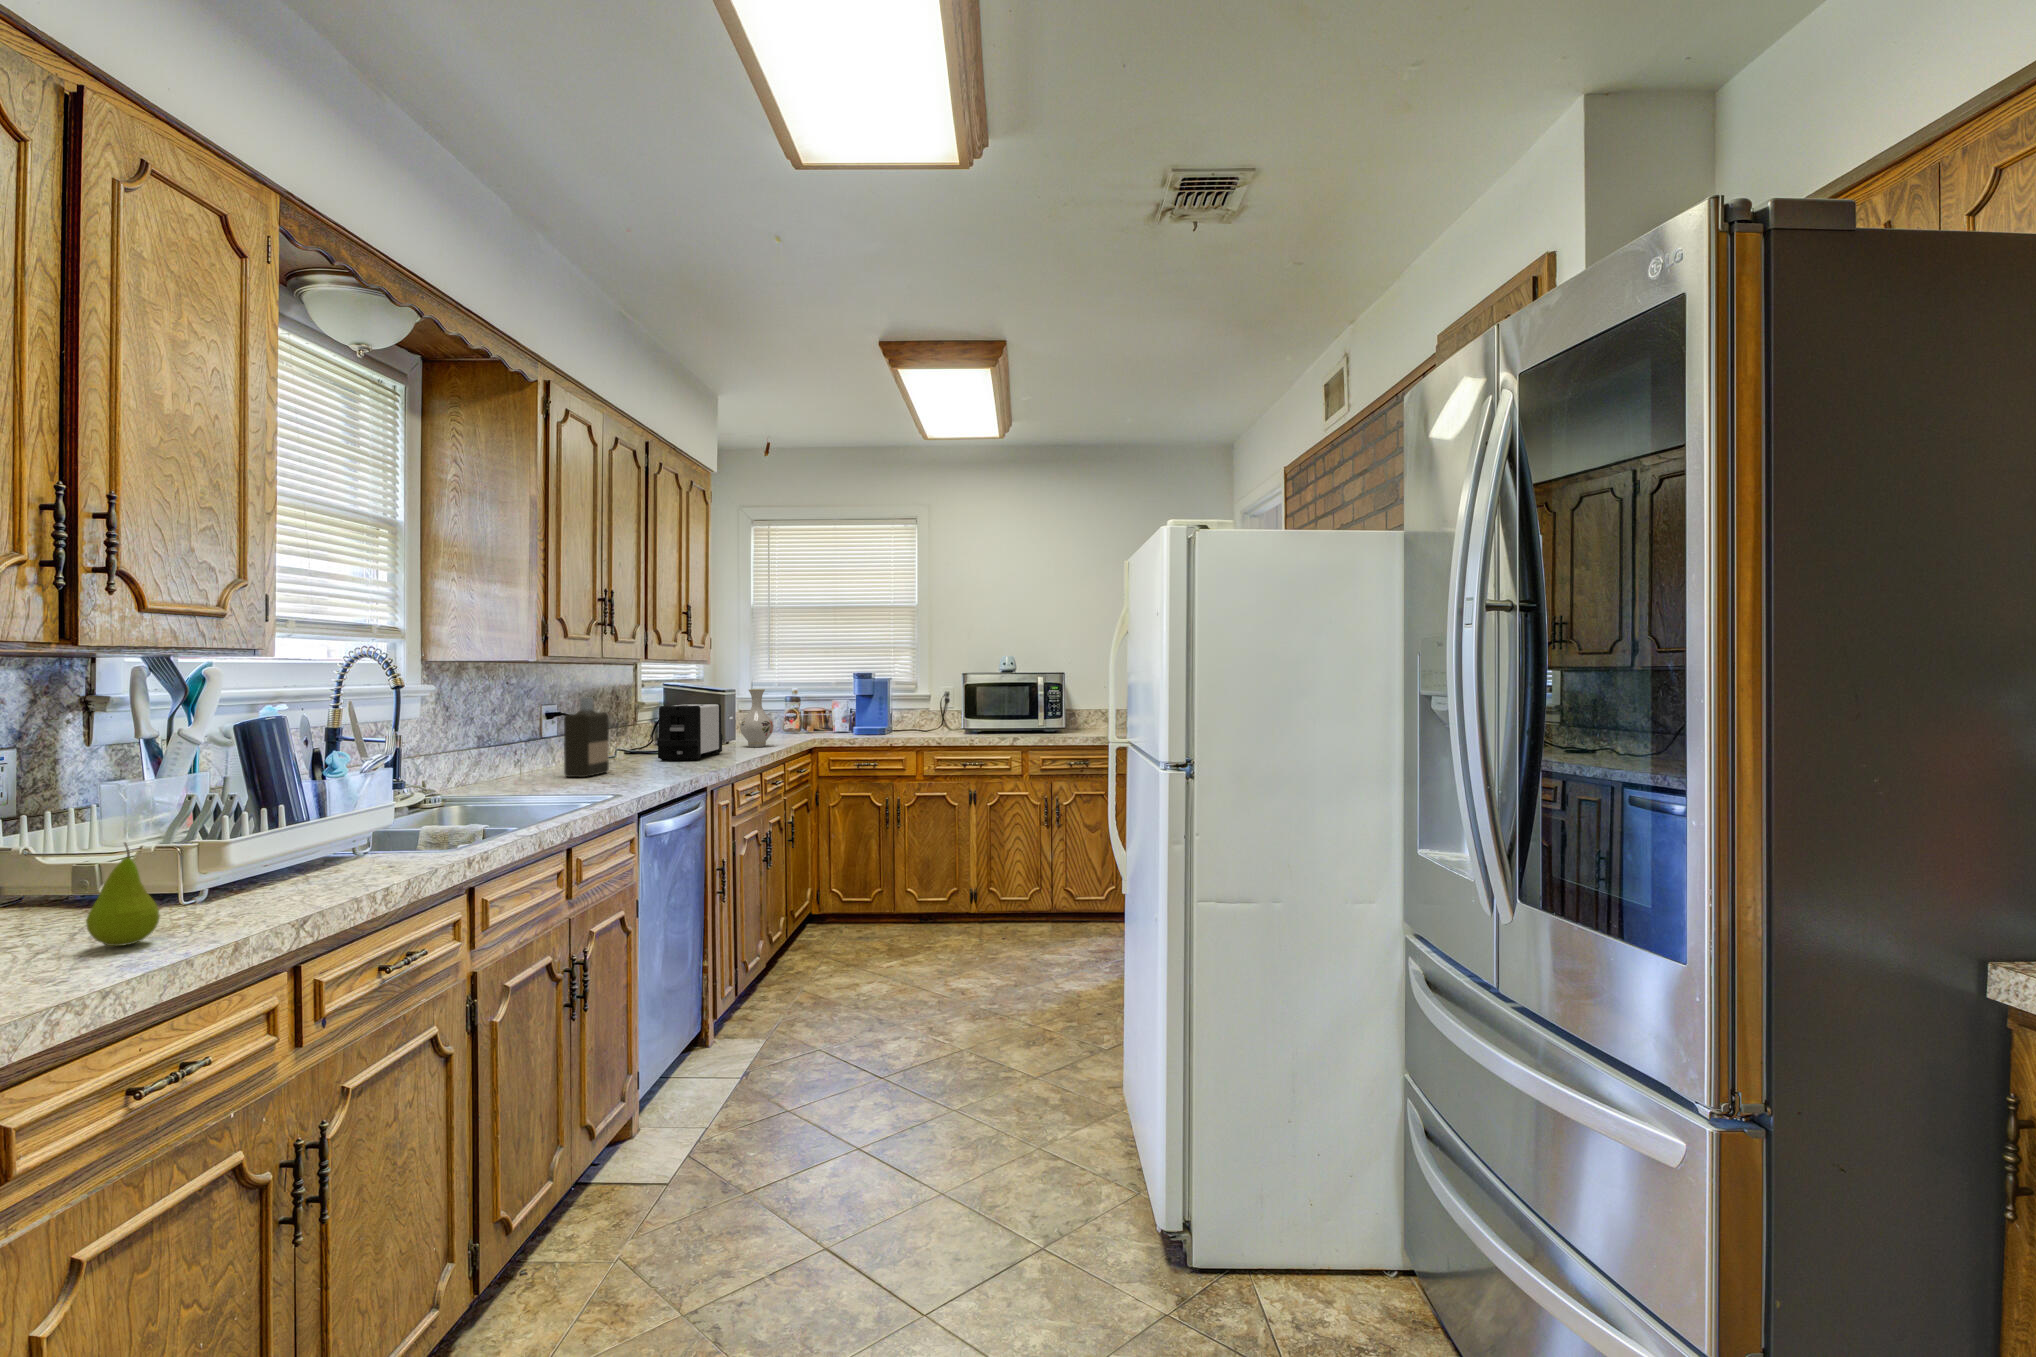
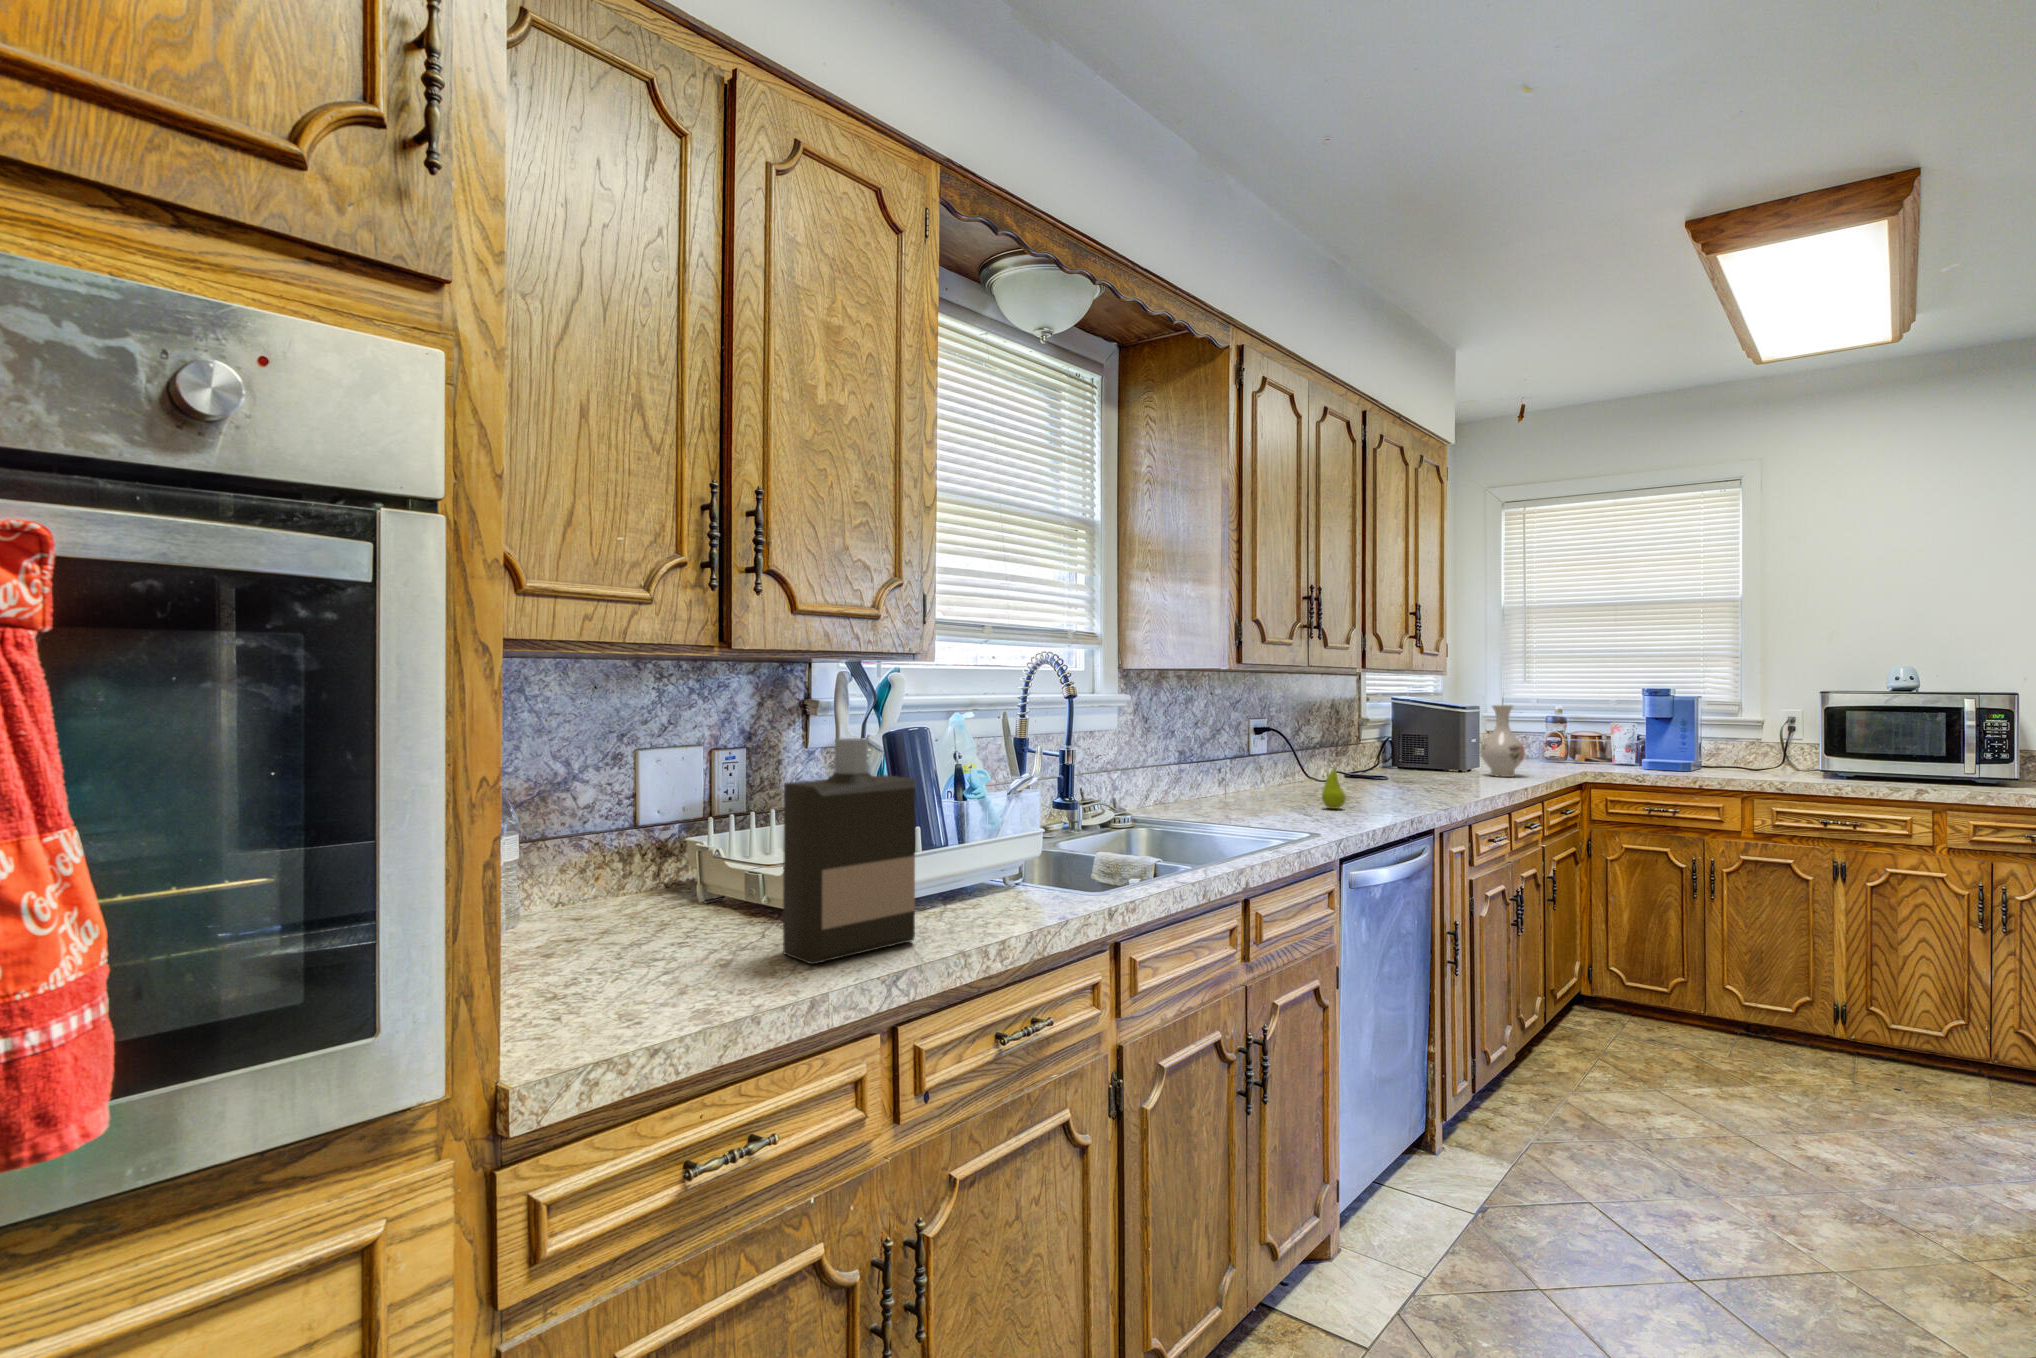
bottle: present [564,698,609,777] -> present [783,738,915,964]
toaster: present [657,704,723,760] -> none [1375,721,1457,790]
fruit: present [86,843,160,946] -> present [1322,770,1346,809]

